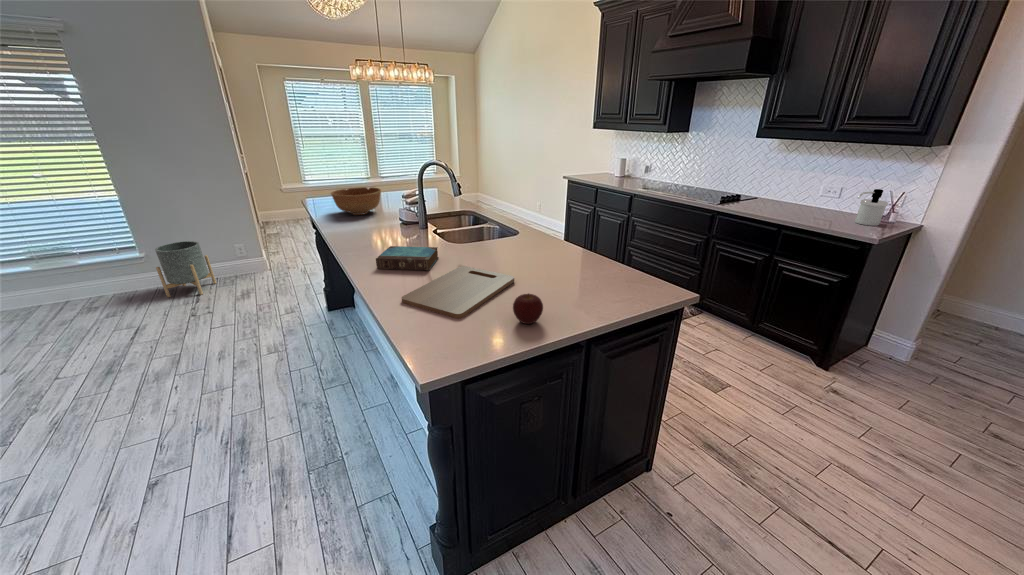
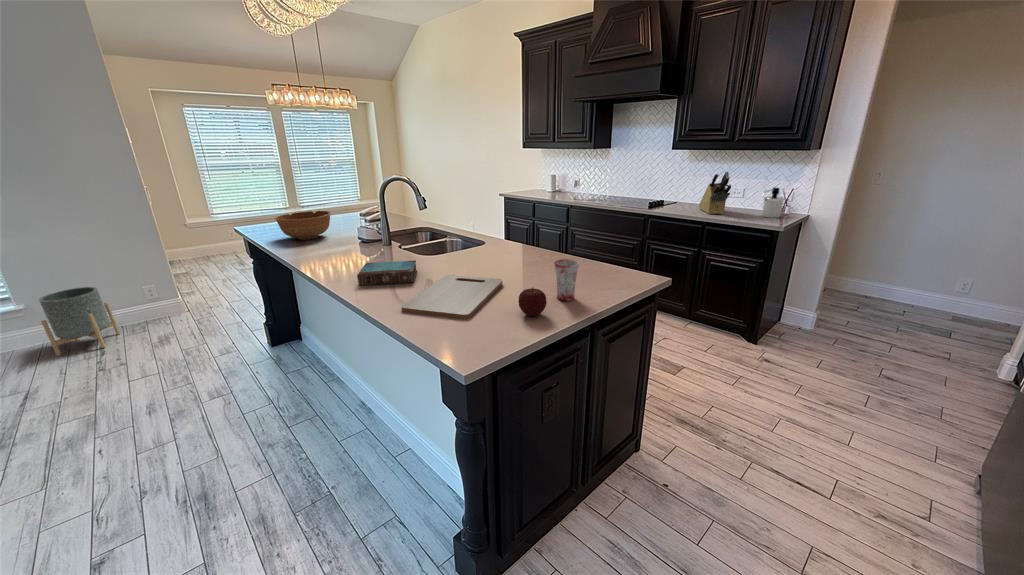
knife block: none [778,167,819,216] -> present [699,172,731,214]
mug: none [562,264,589,310] -> present [554,259,579,301]

